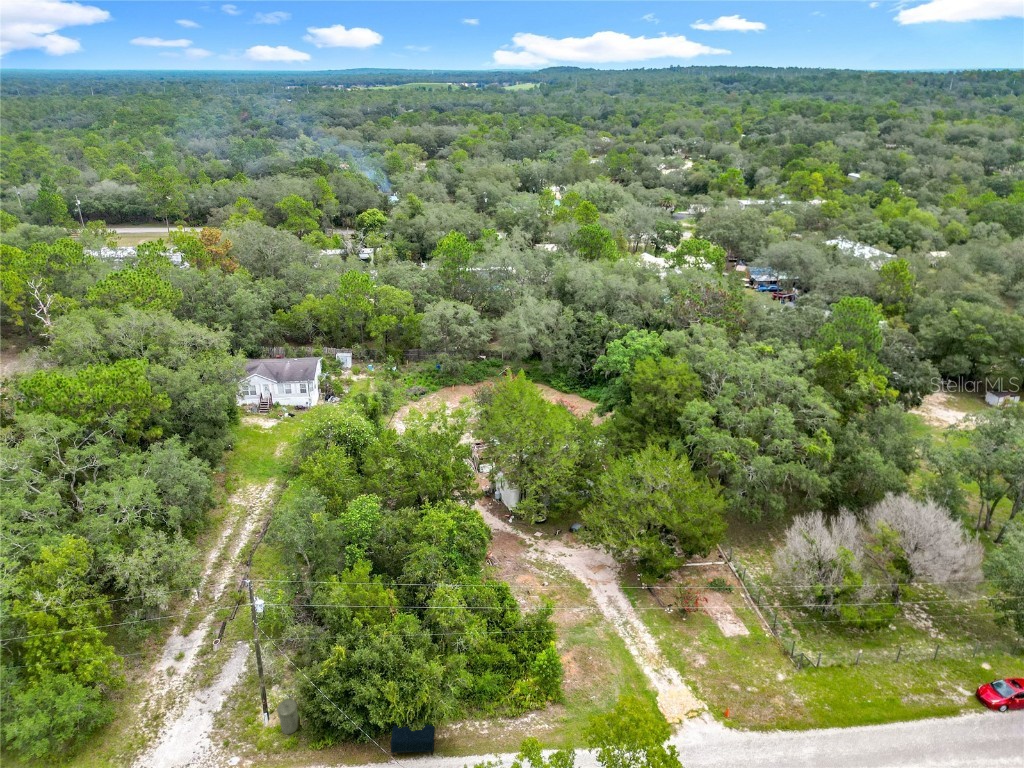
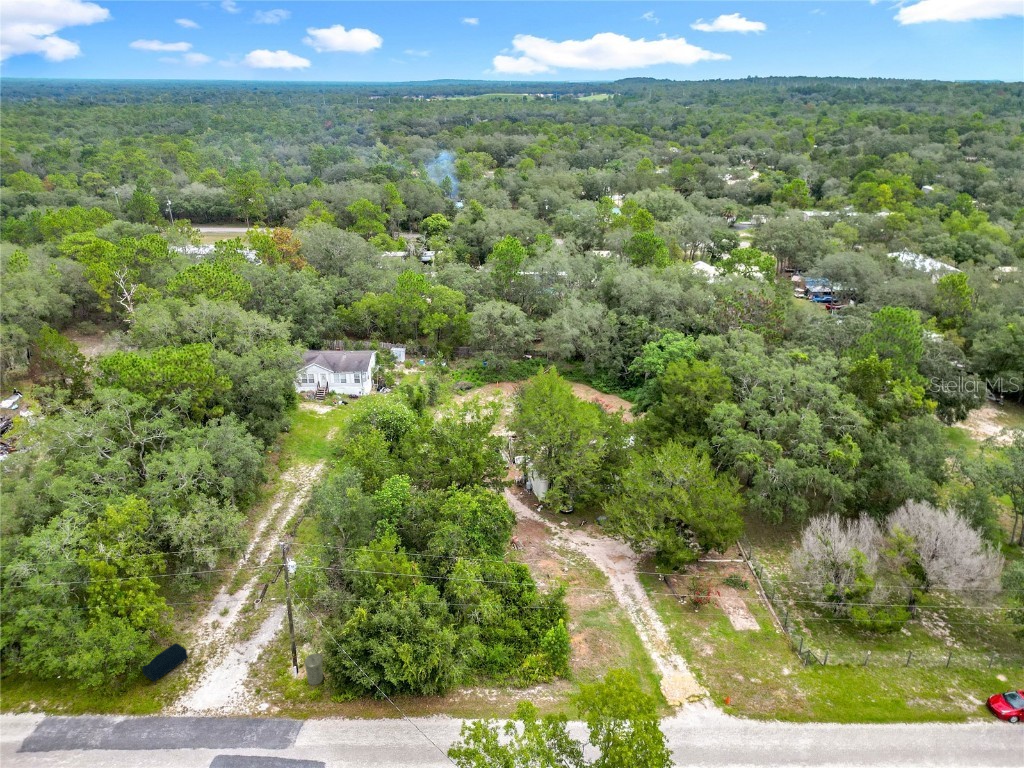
bench: present [391,725,435,756] -> present [142,643,188,685]

